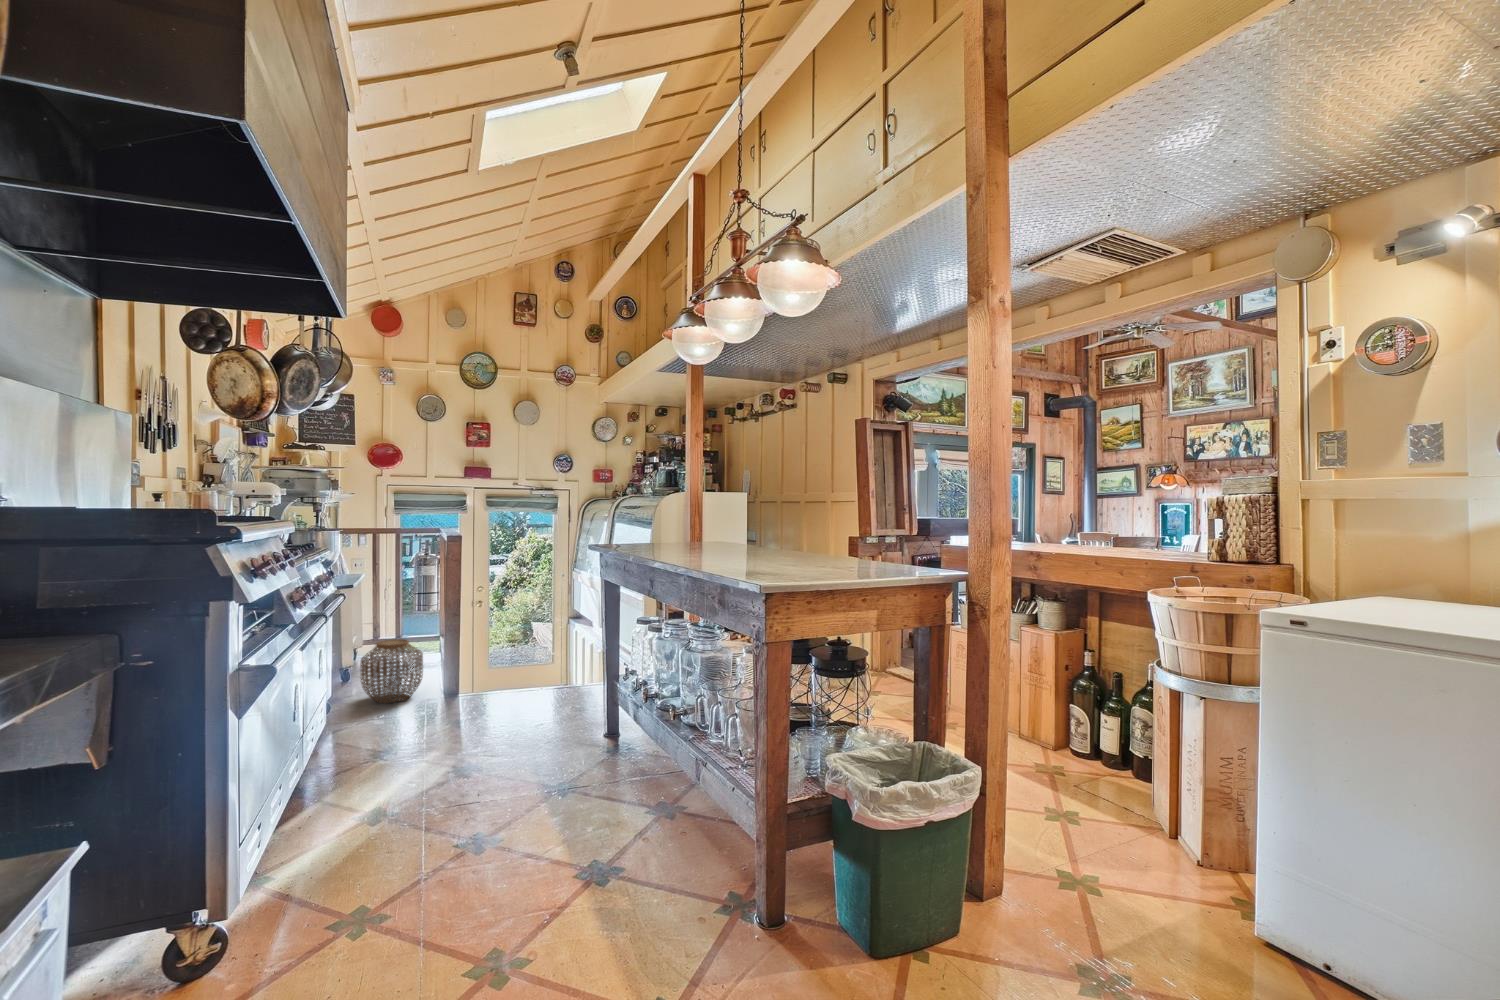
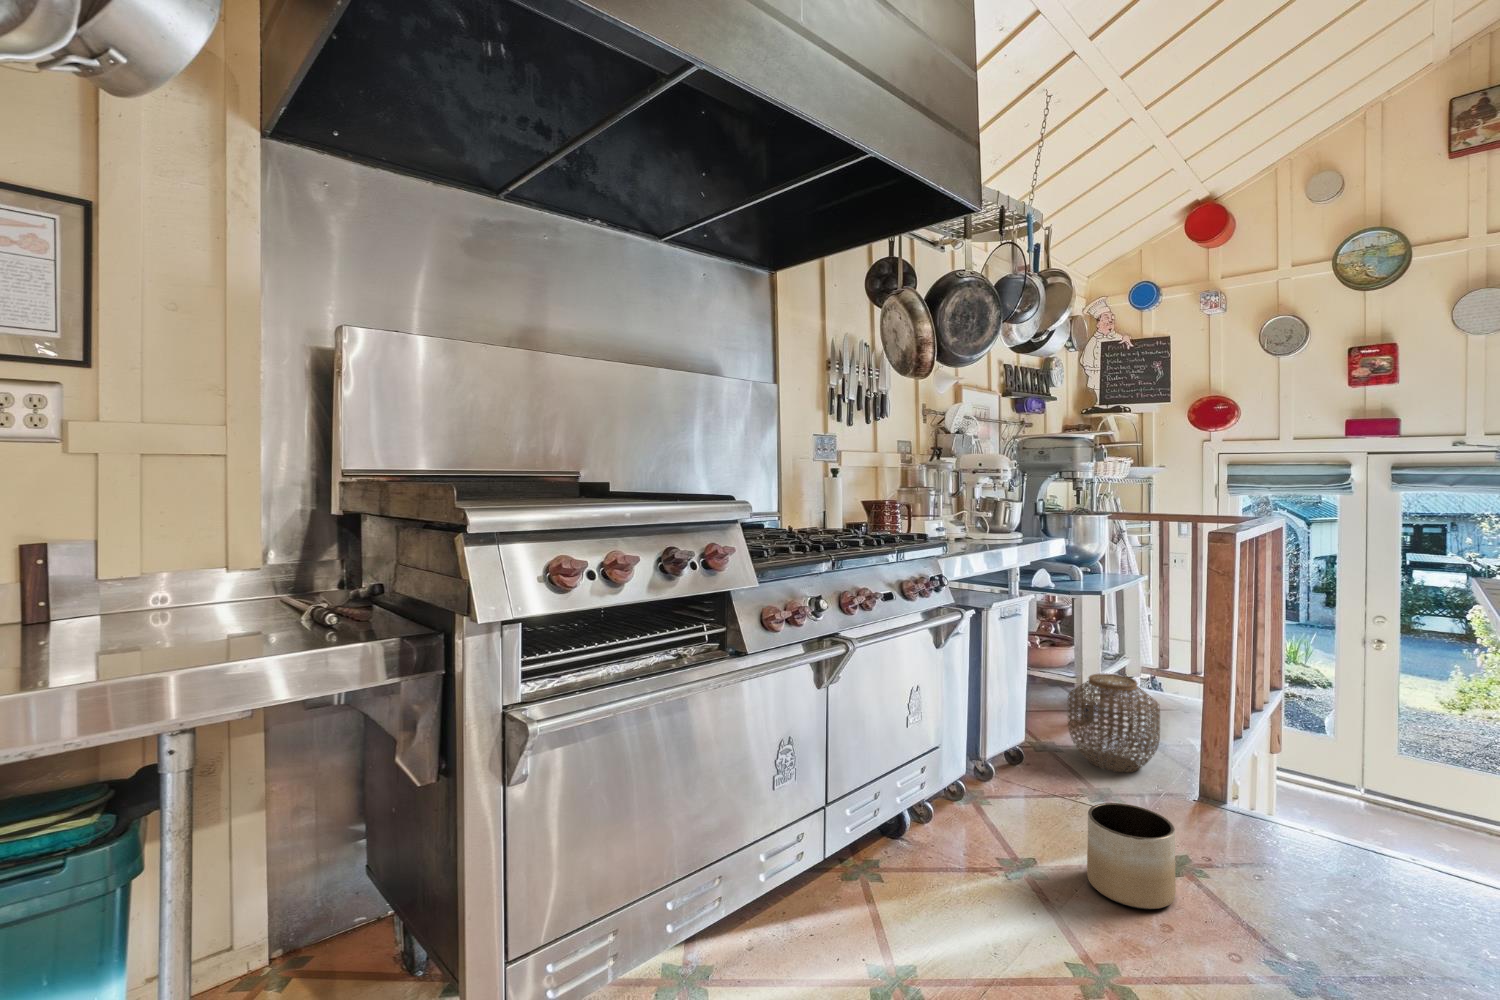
planter: none [433,695,480,747] -> present [1087,803,1176,909]

